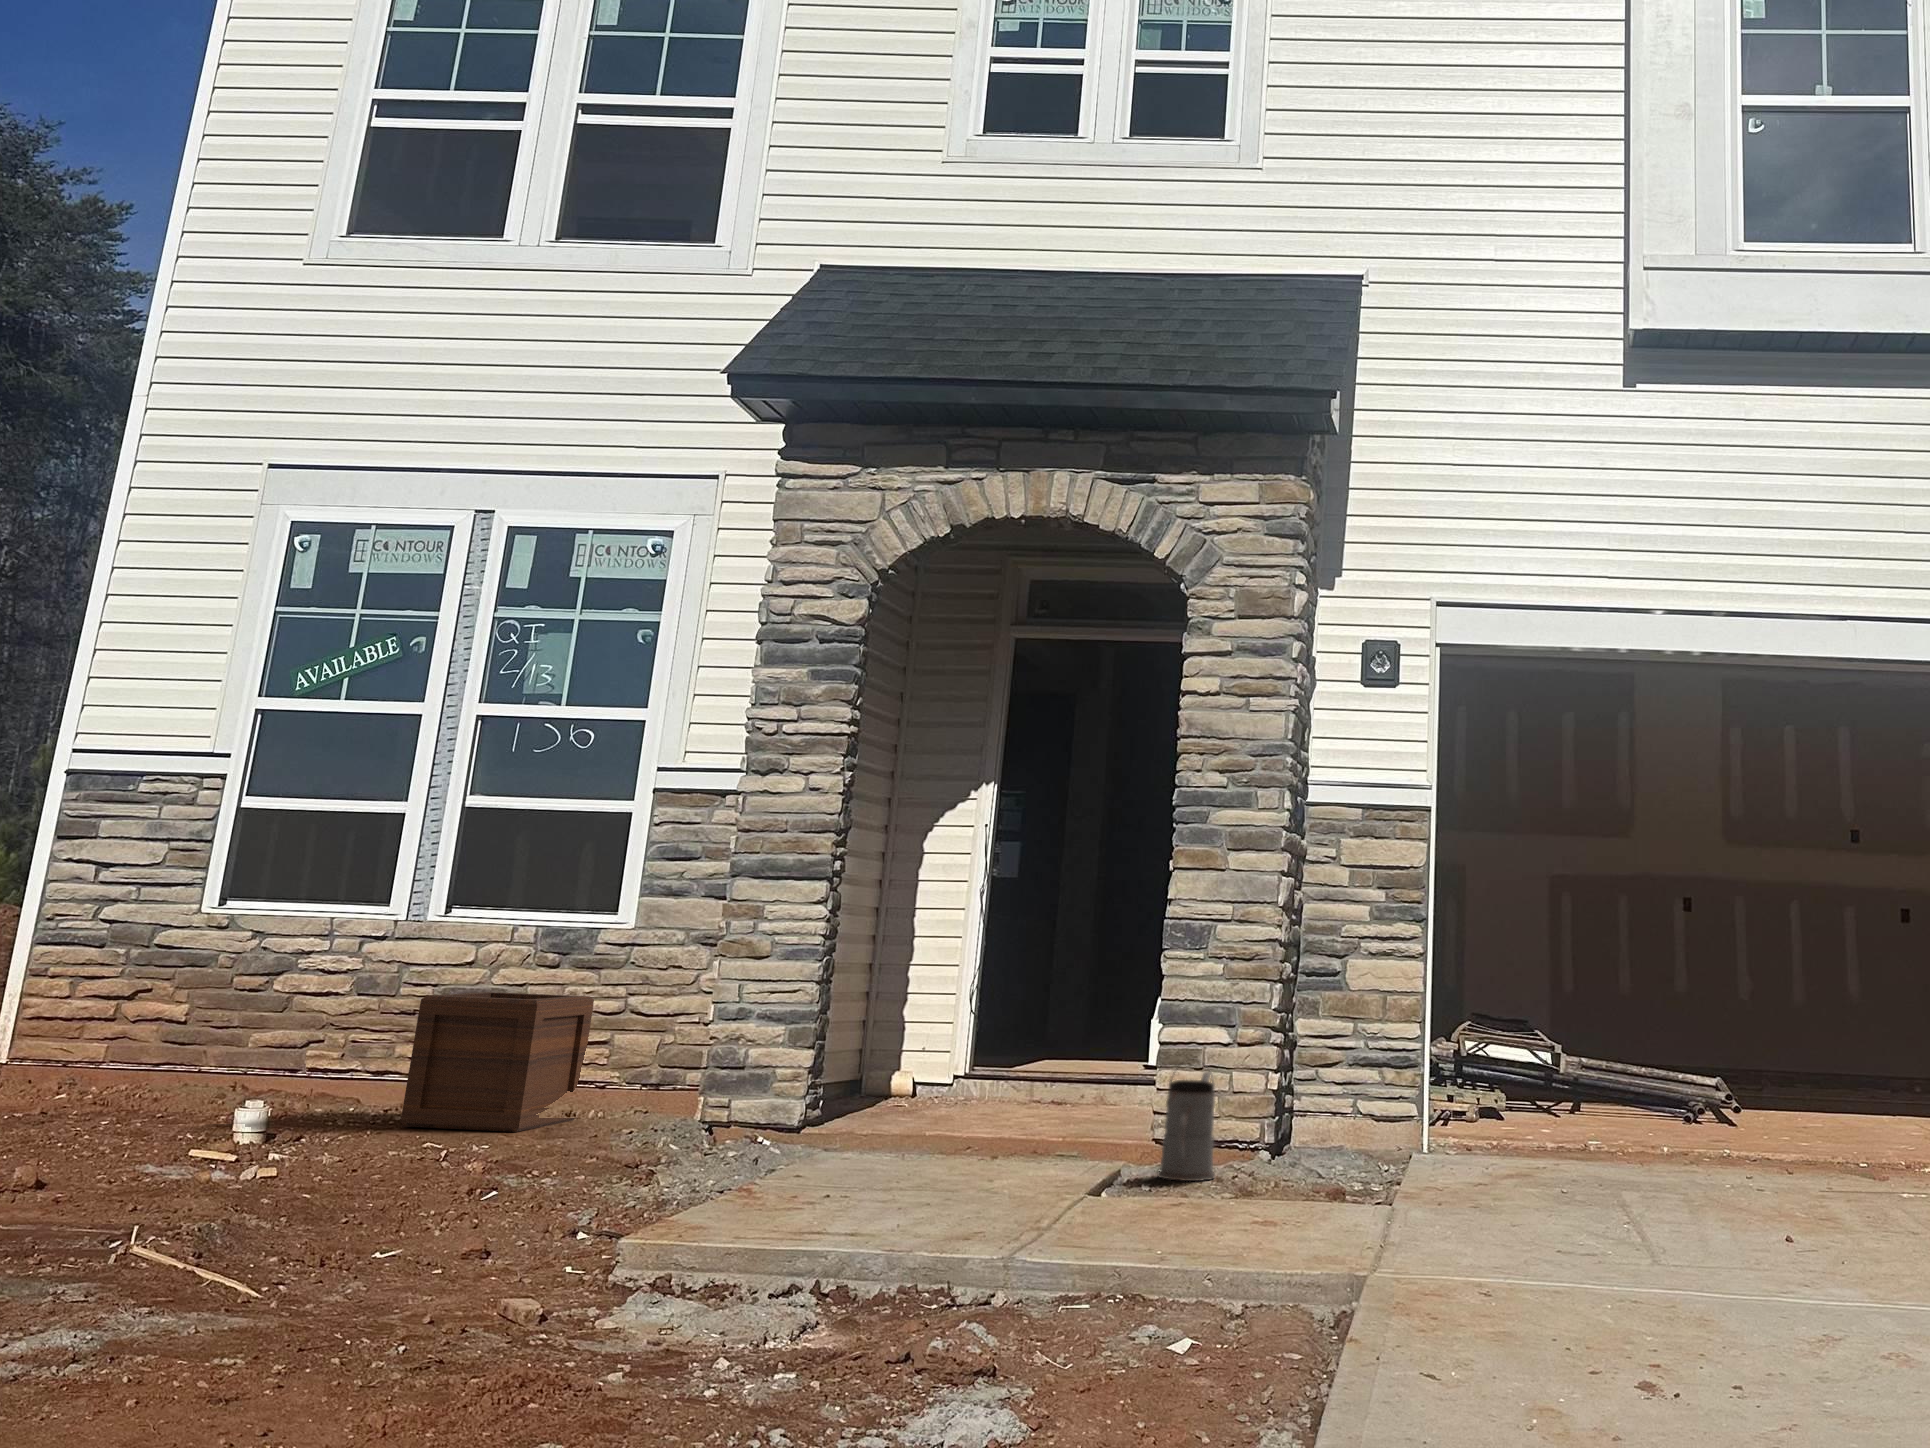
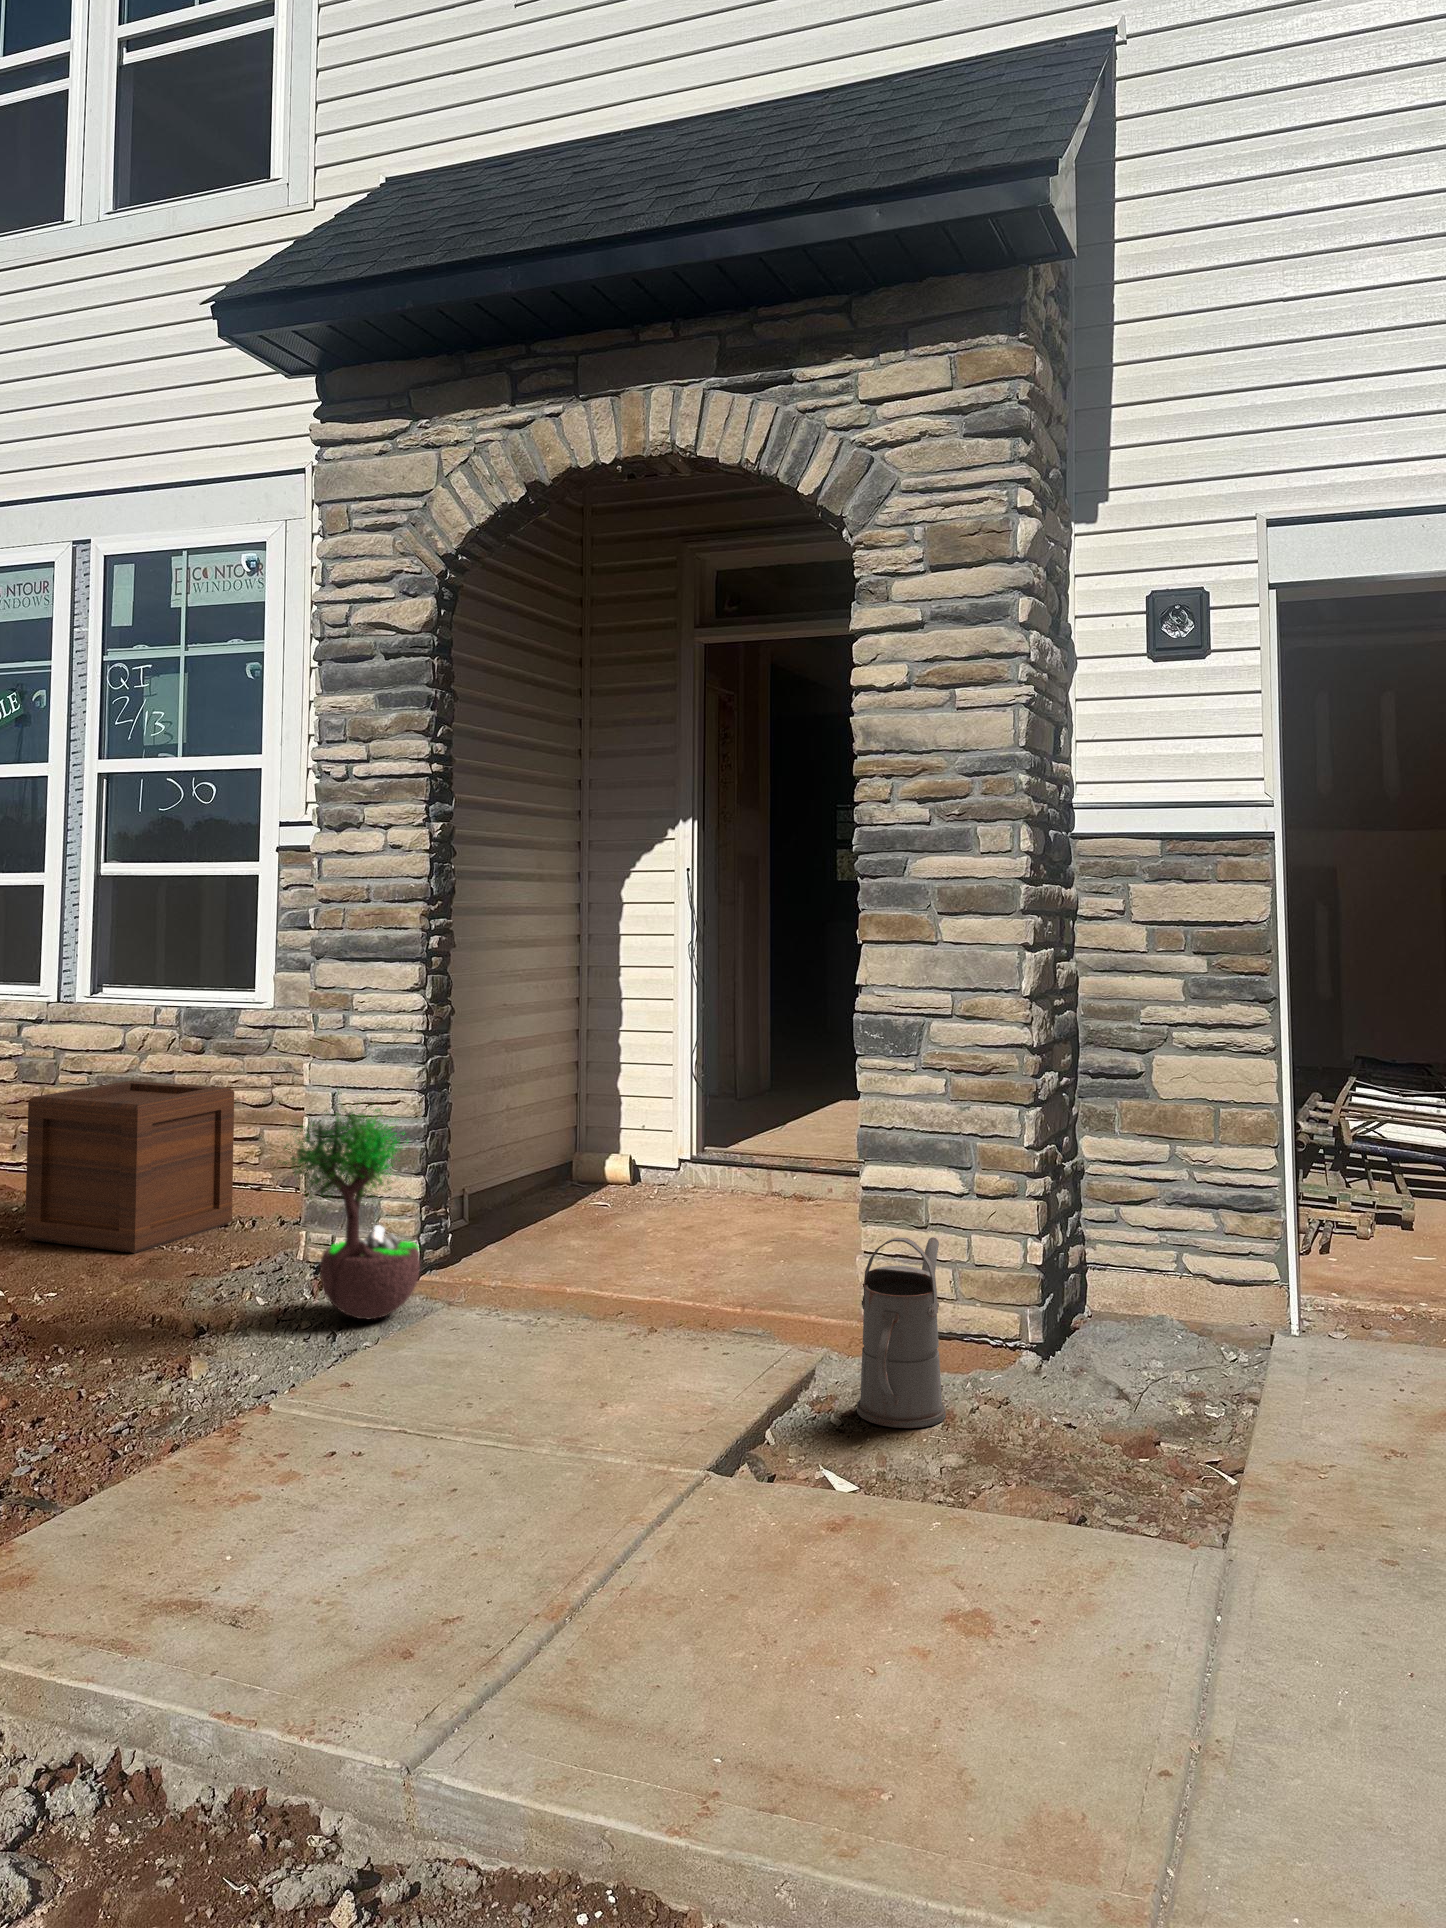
potted tree: none [723,970,827,1154] -> present [279,1091,420,1319]

